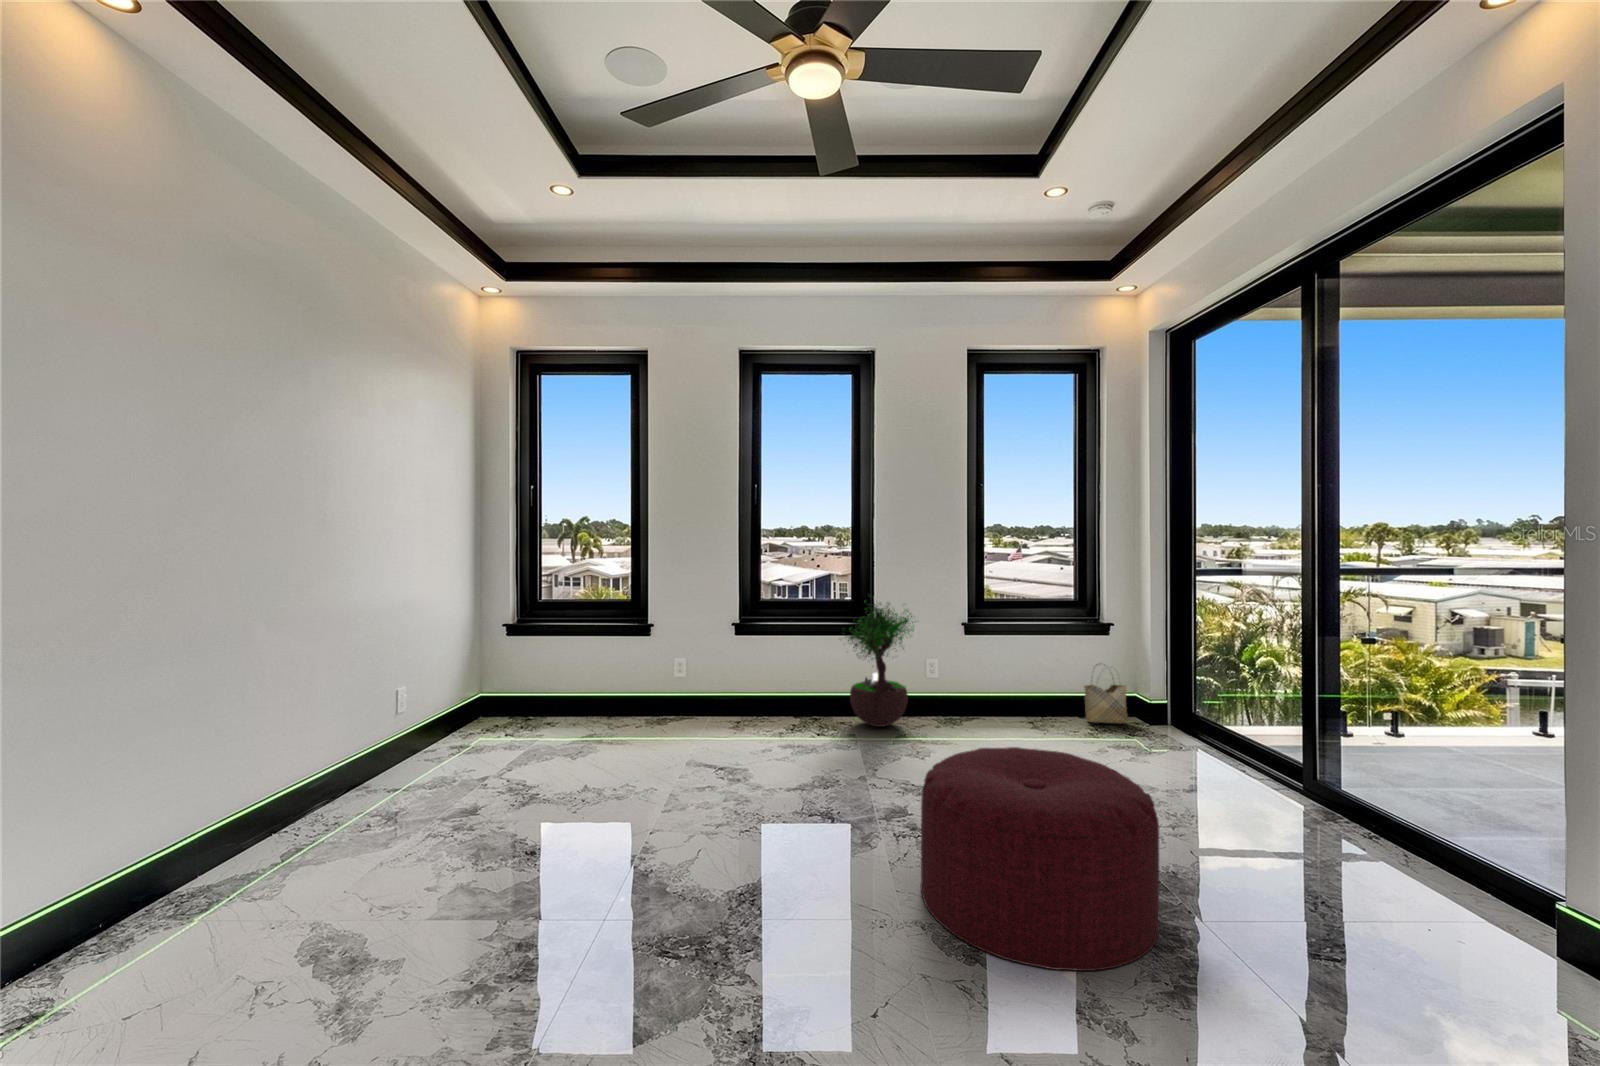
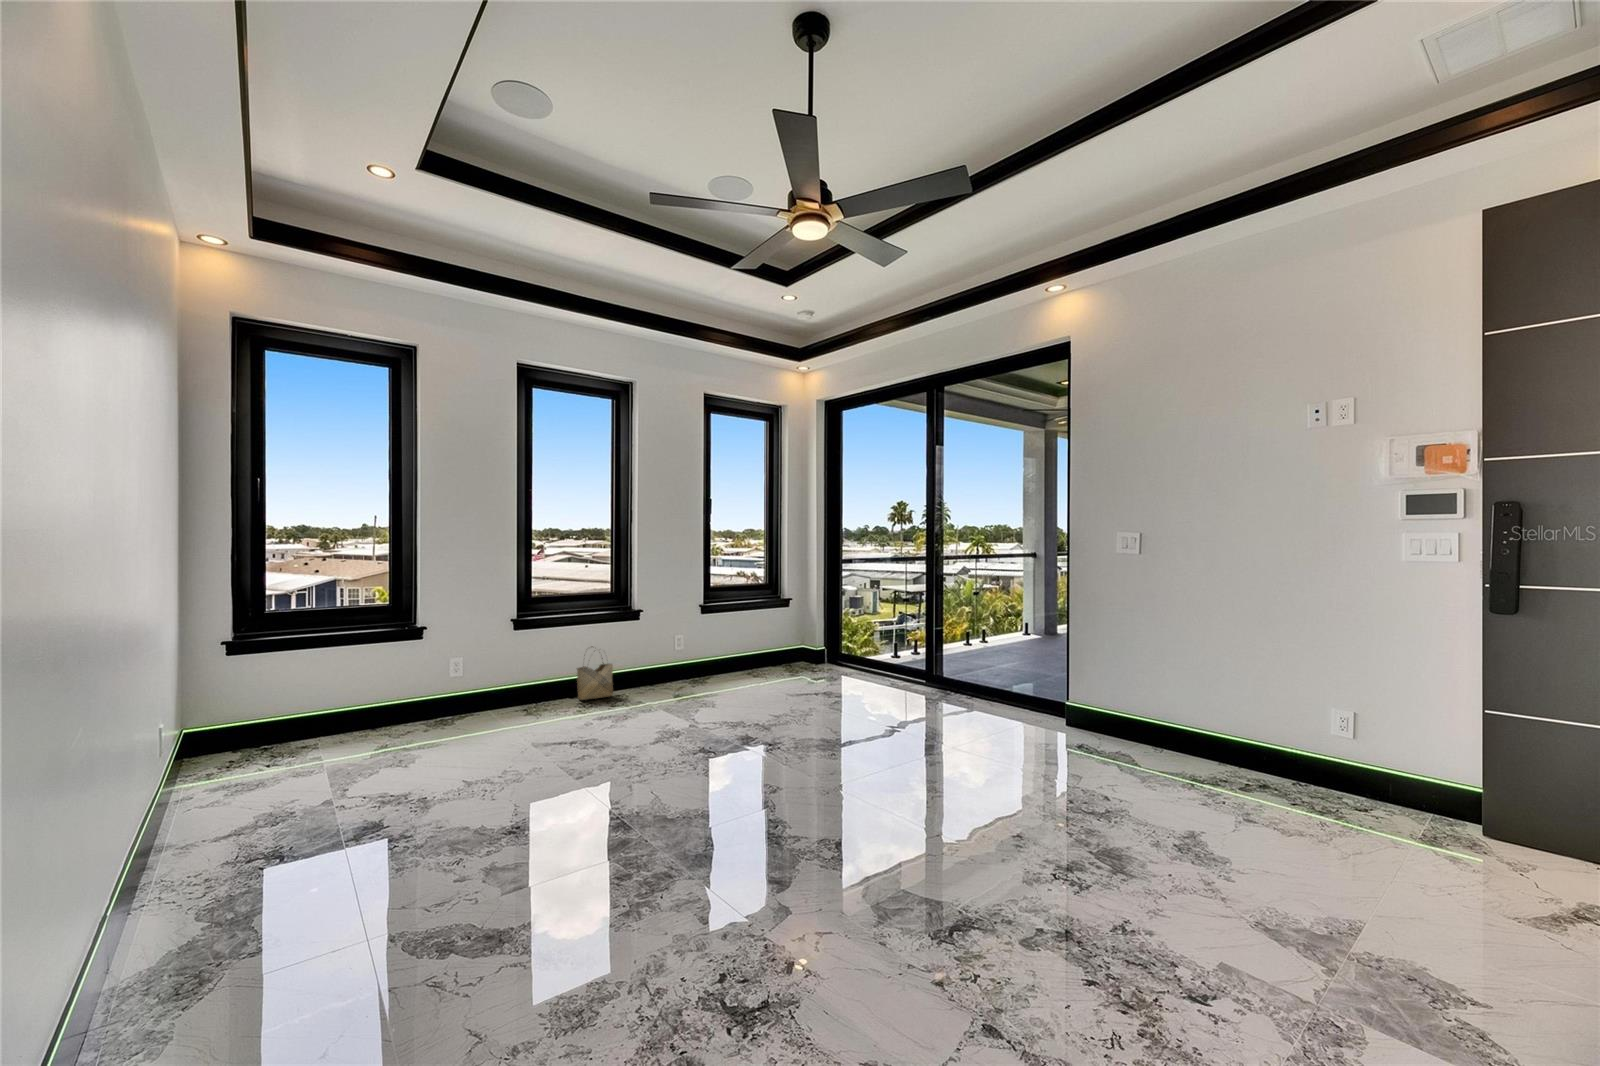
potted tree: present [846,603,914,727] -> none [299,597,405,742]
ottoman: present [921,747,1160,971] -> none [393,733,619,937]

